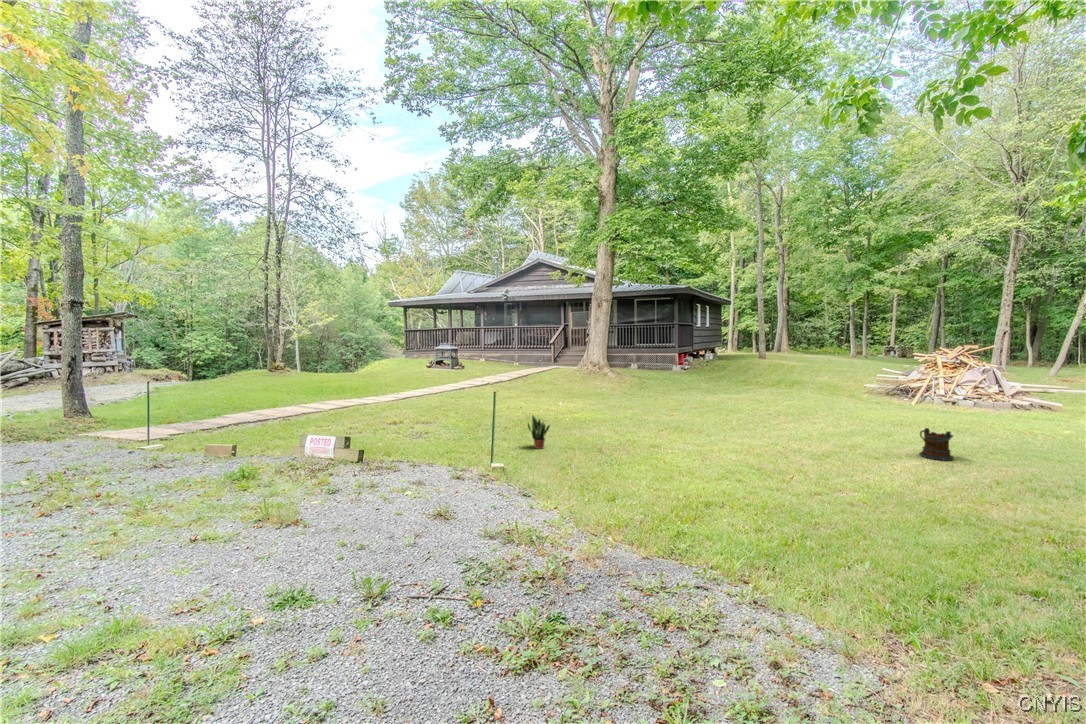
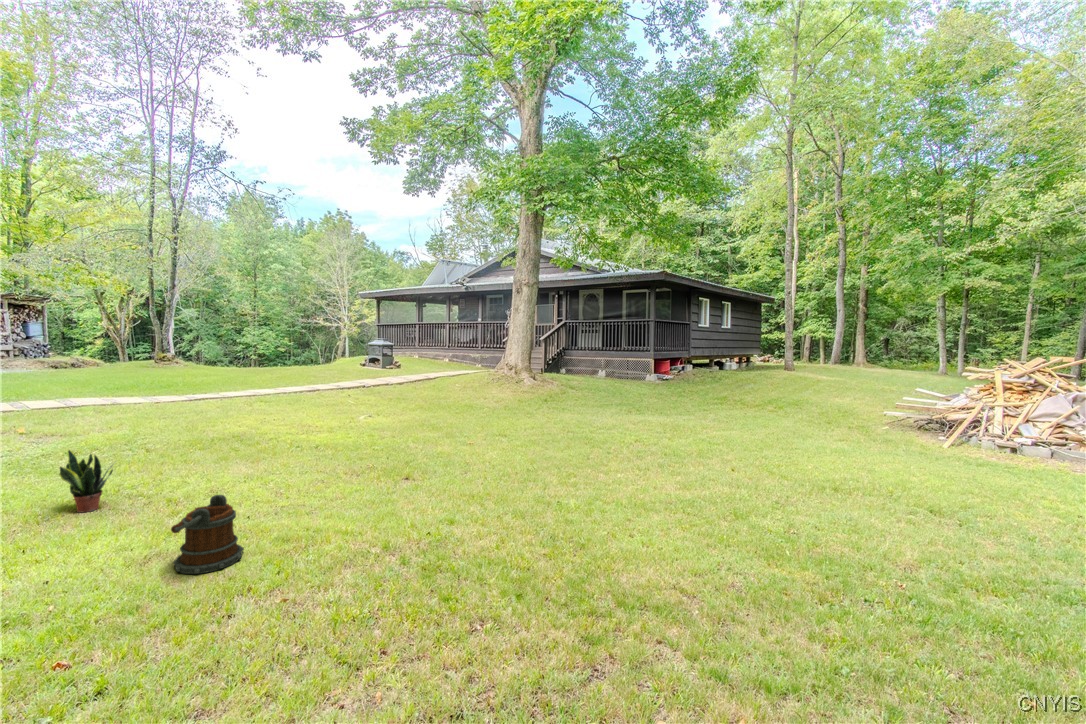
bucket: present [919,428,953,461] -> present [171,495,244,574]

